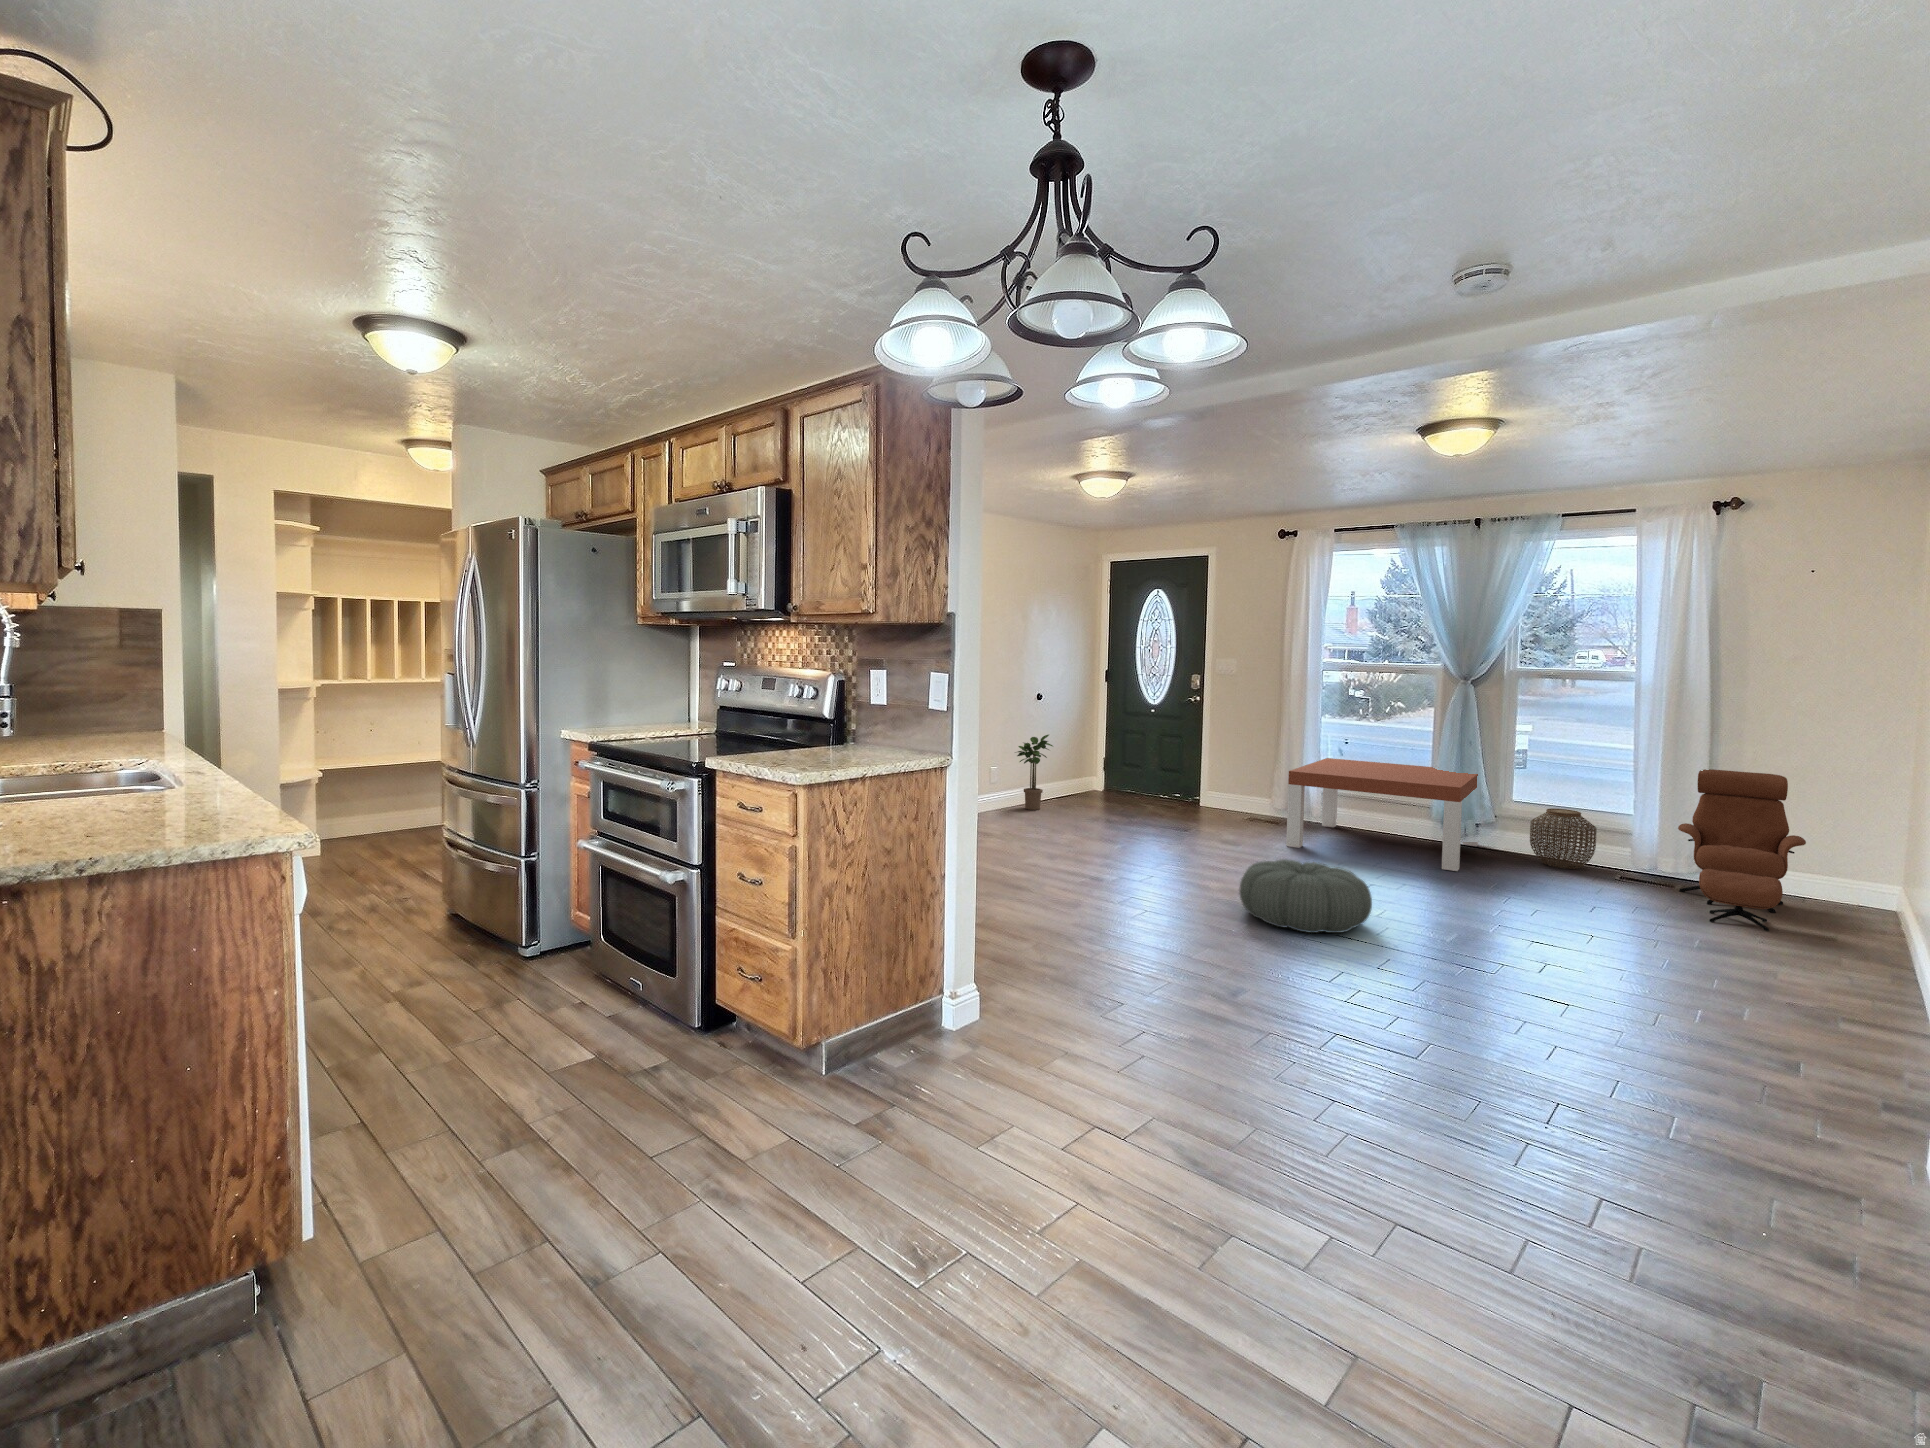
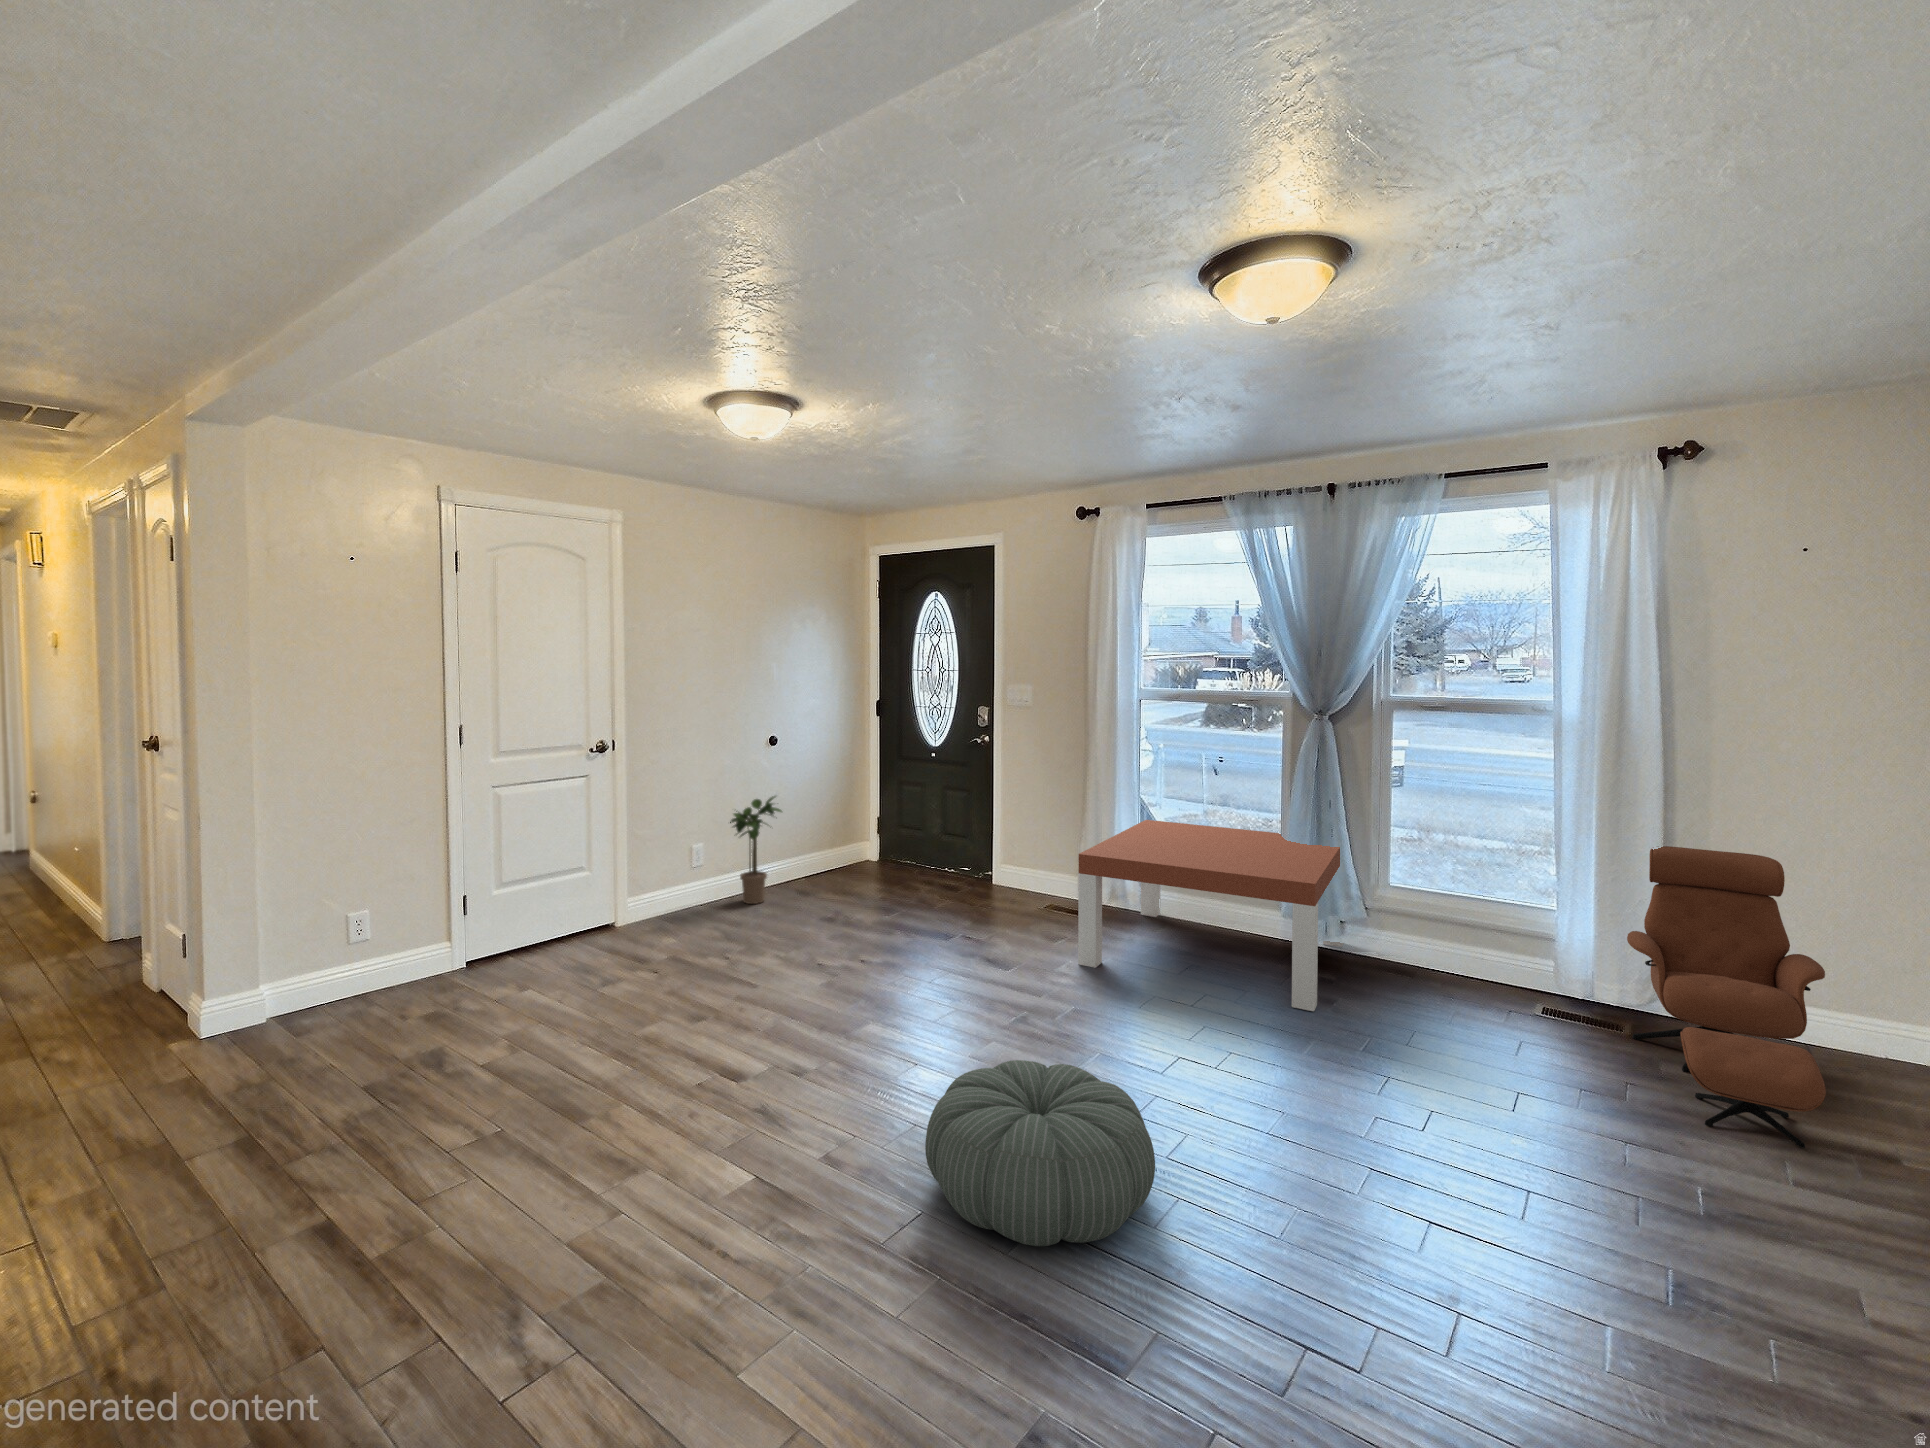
woven basket: present [1530,808,1596,869] -> none [1413,899,1506,992]

